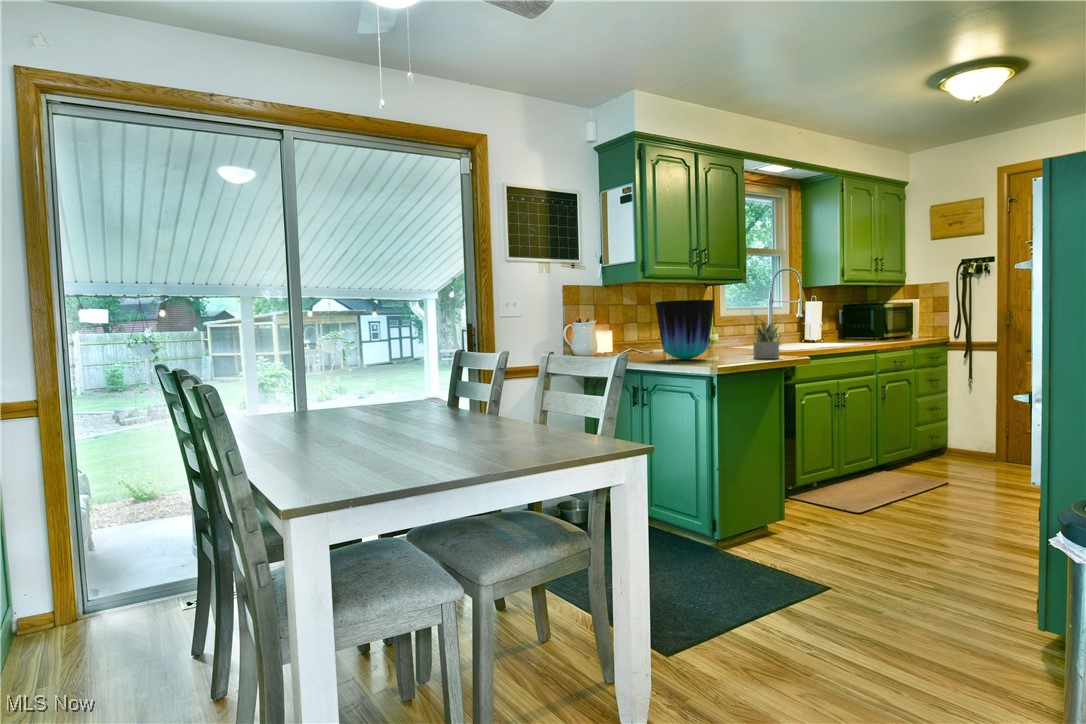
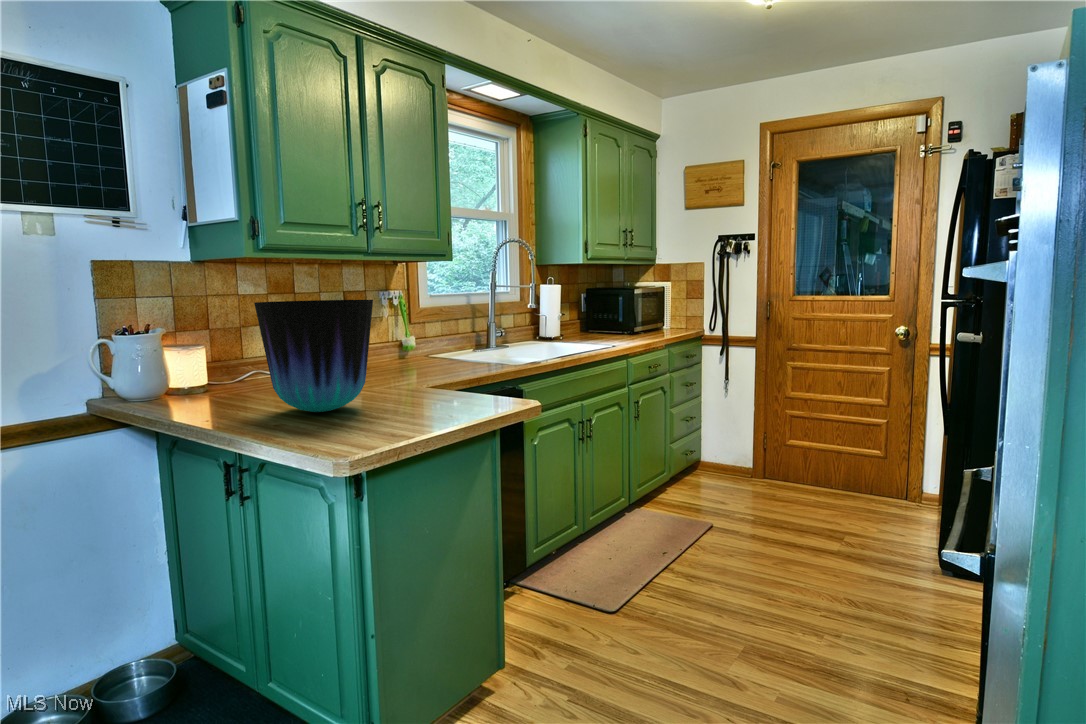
succulent plant: present [753,321,779,359] -> none [444,334,492,406]

